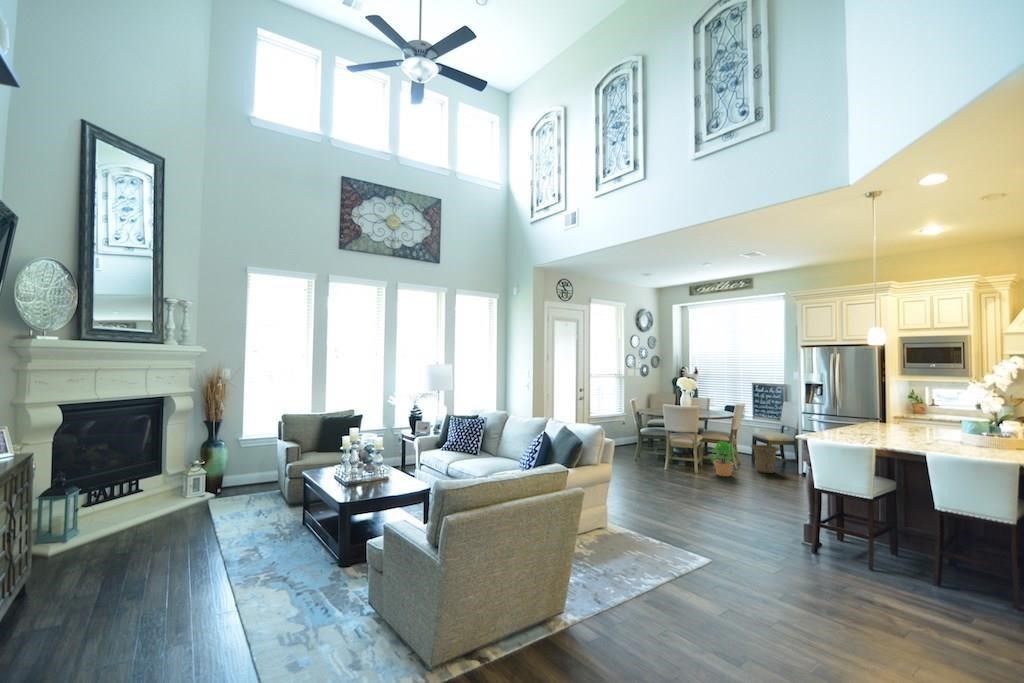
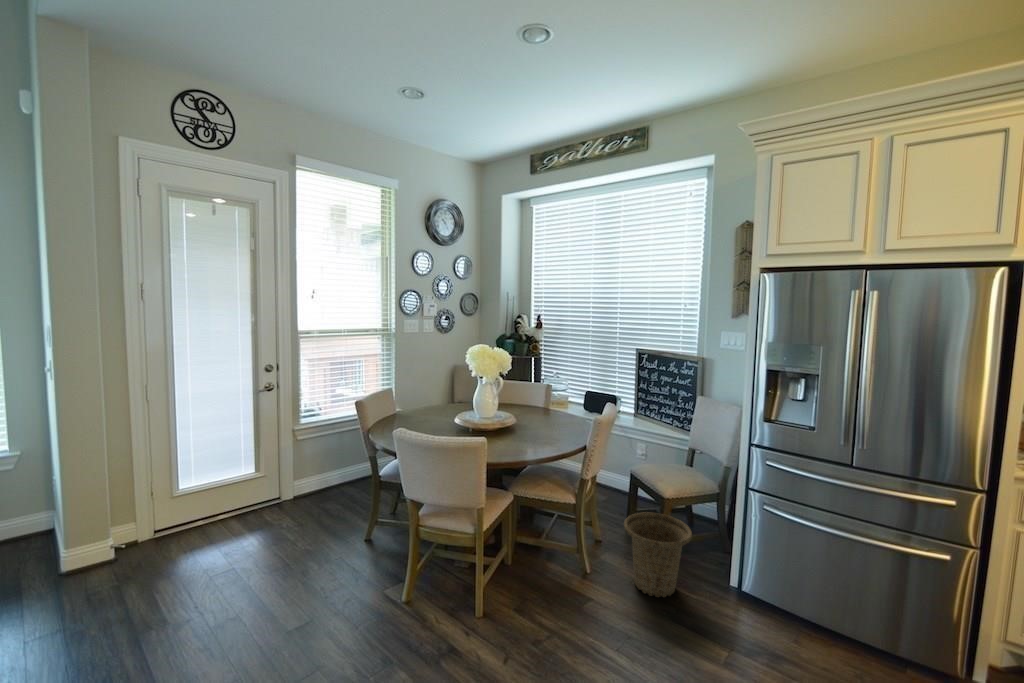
potted plant: present [712,441,735,476] -> none [516,534,586,643]

